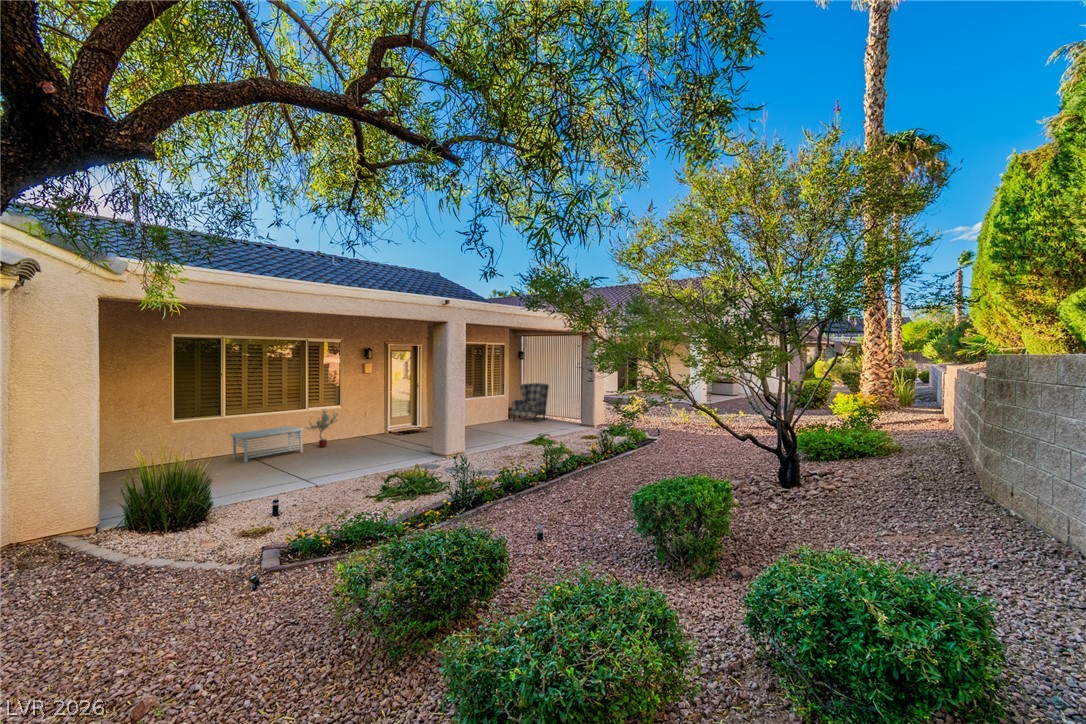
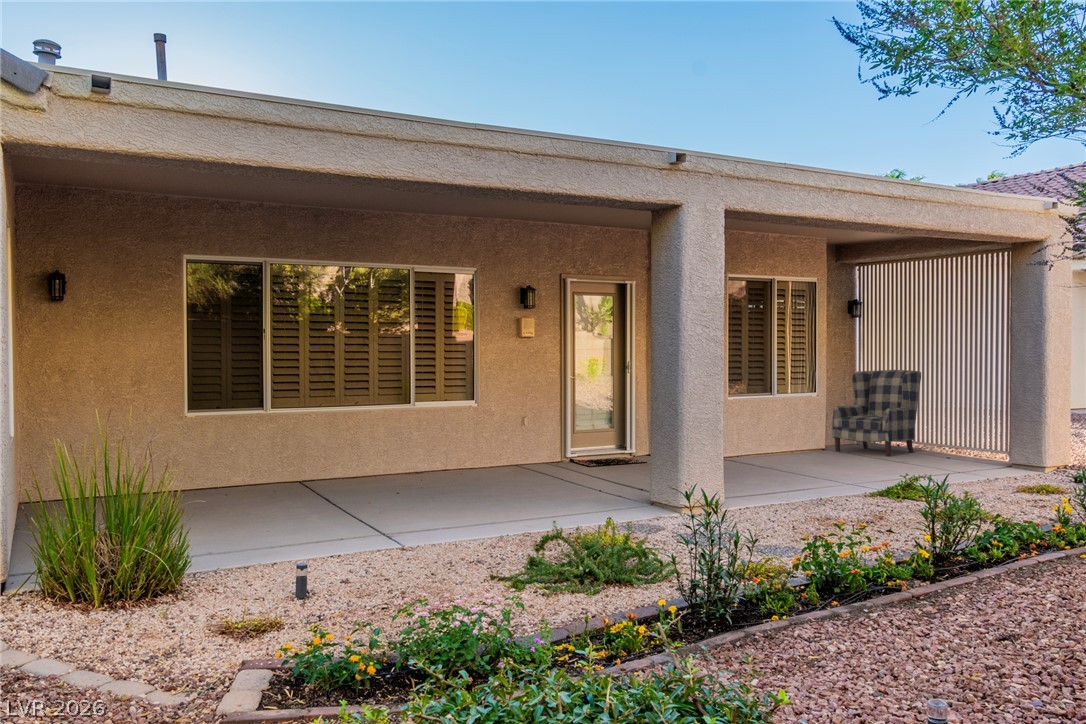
potted tree: present [307,409,338,447] -> none [409,404,470,481]
storage bench: present [230,426,303,463] -> none [279,435,404,498]

